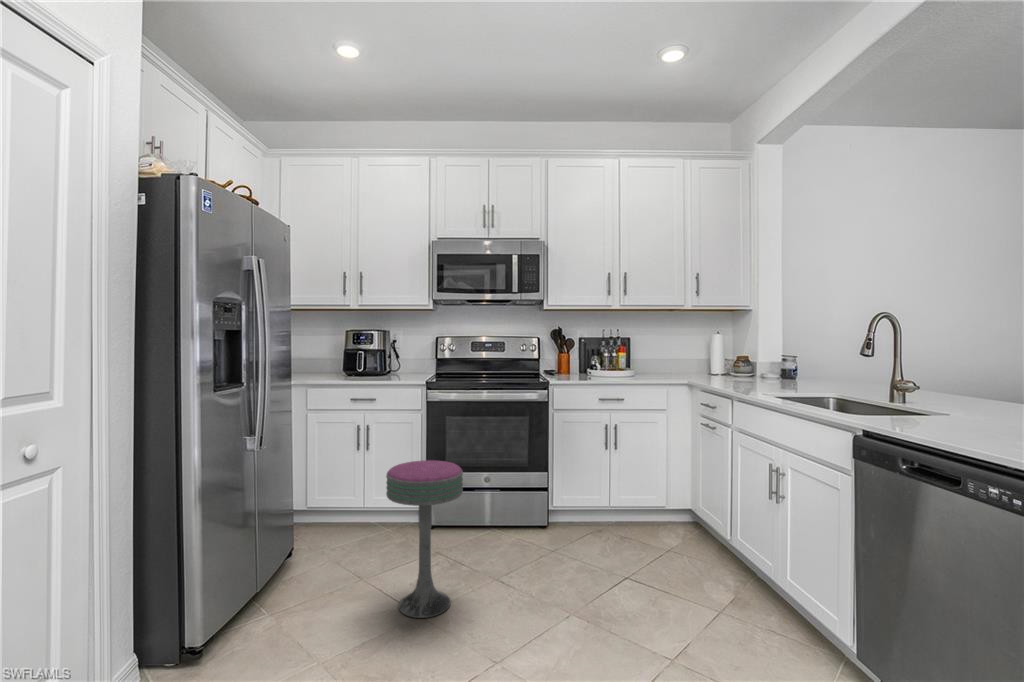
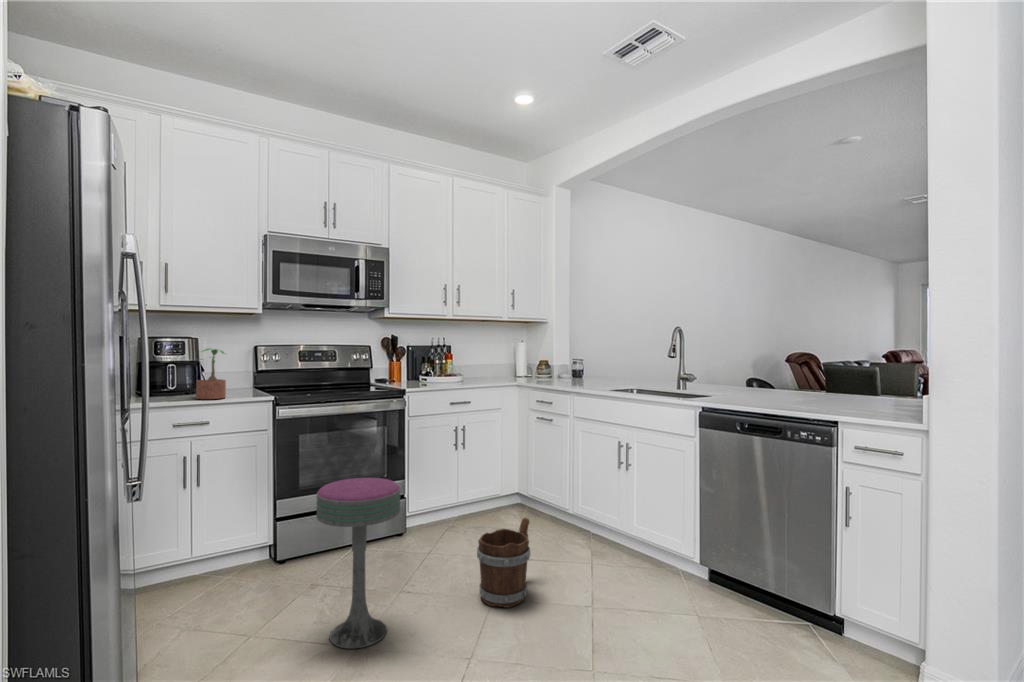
potted plant: none [372,339,395,381] -> present [196,348,226,399]
bucket: none [547,532,626,626] -> present [477,518,530,608]

